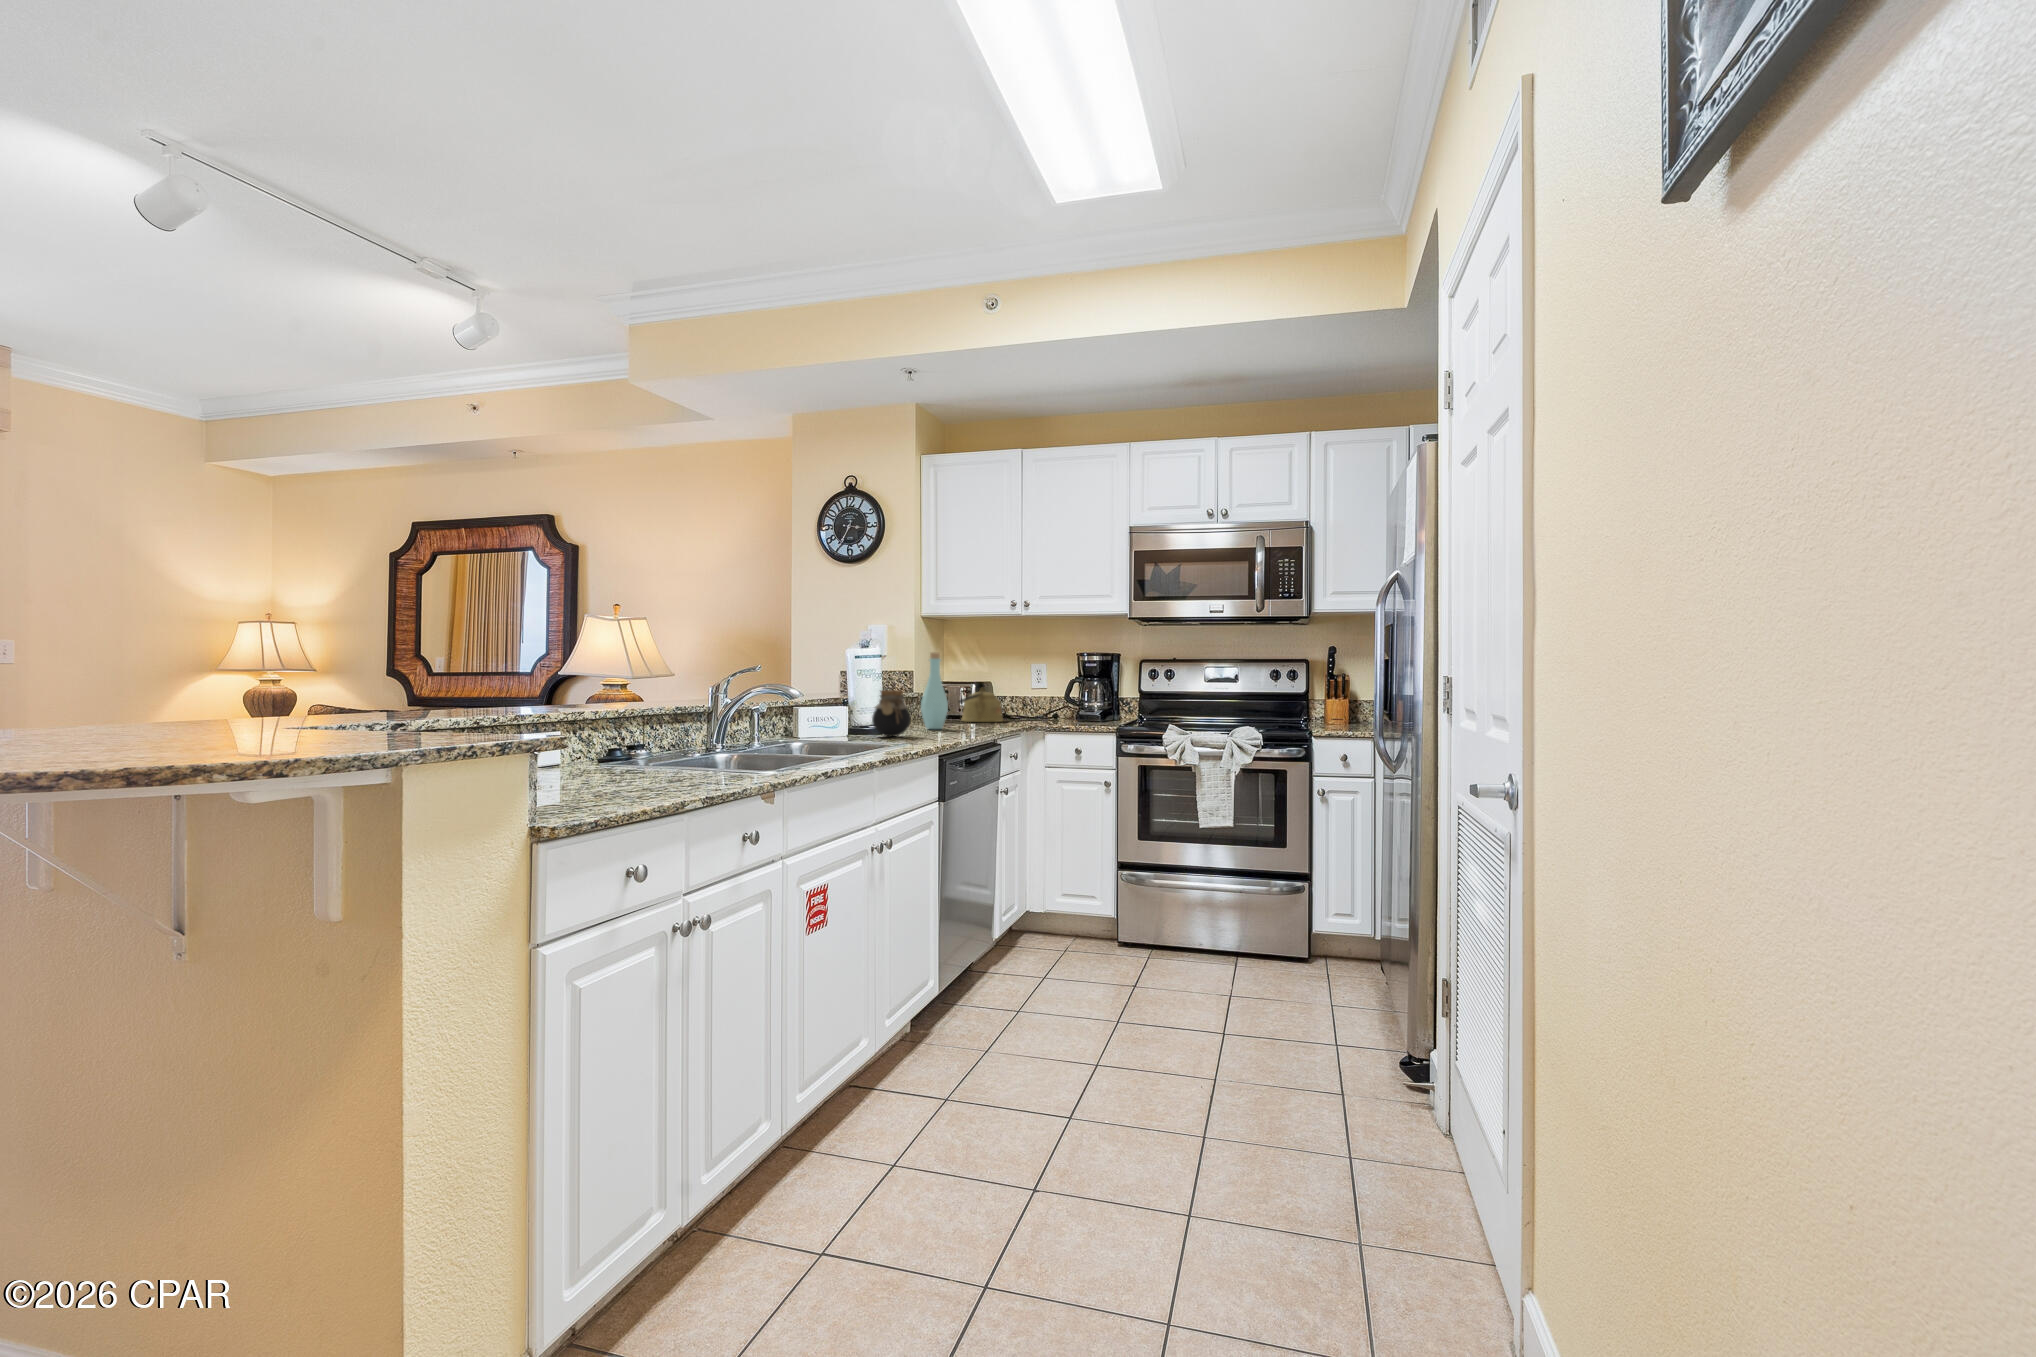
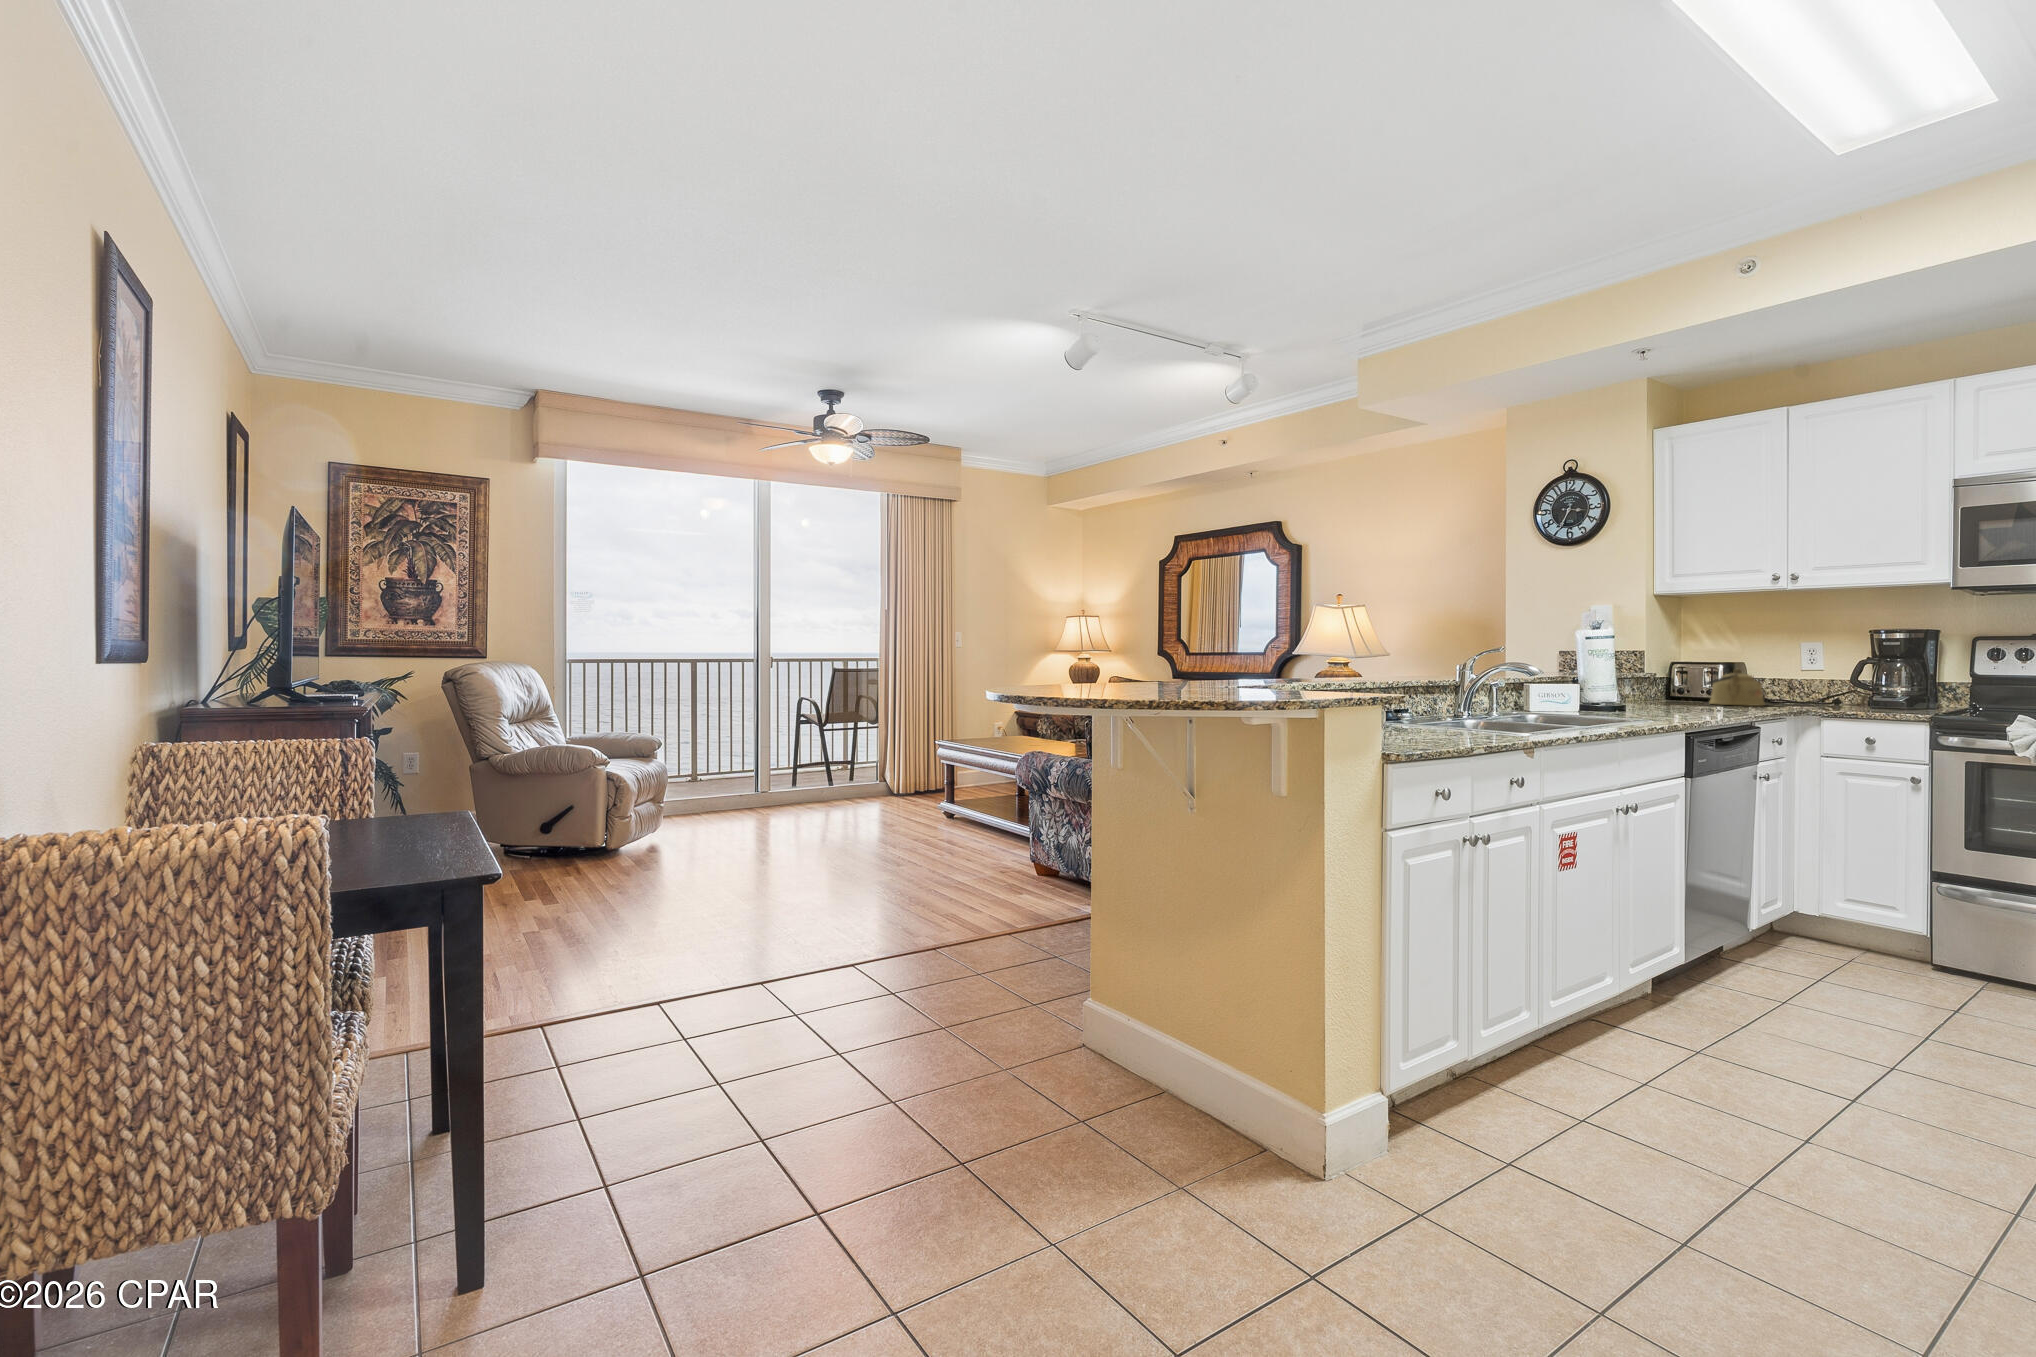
bottle: present [921,652,948,729] -> none [1661,633,1694,710]
jar: present [872,690,911,737] -> none [1609,670,1652,715]

